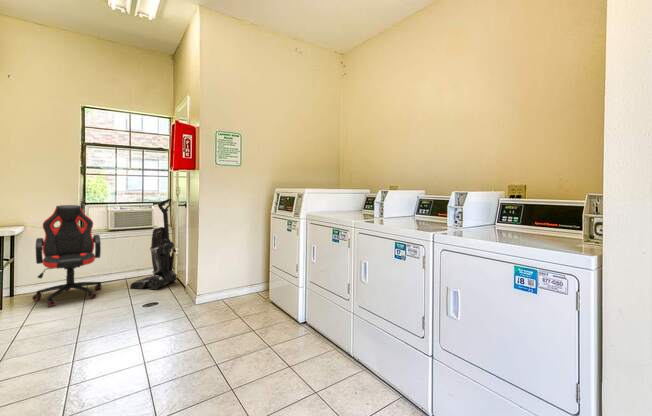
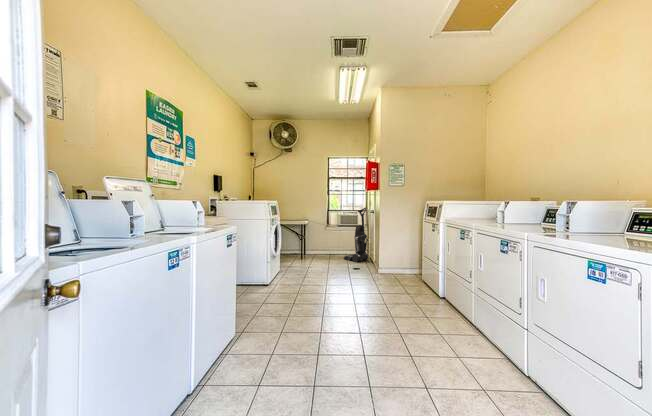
chair: present [32,205,101,306] -> none [303,211,331,261]

